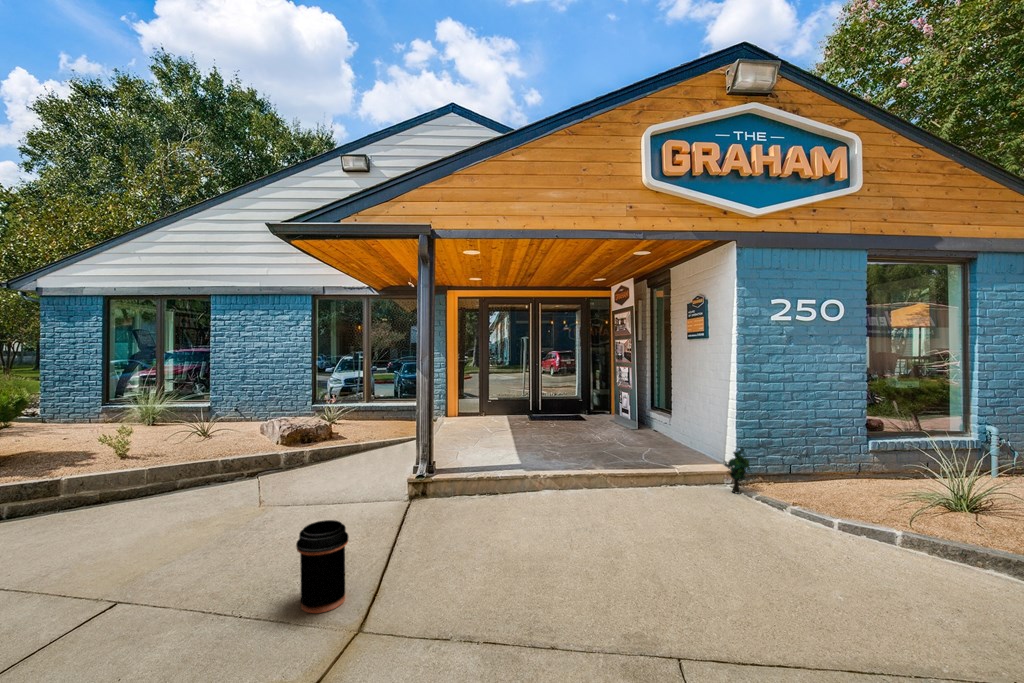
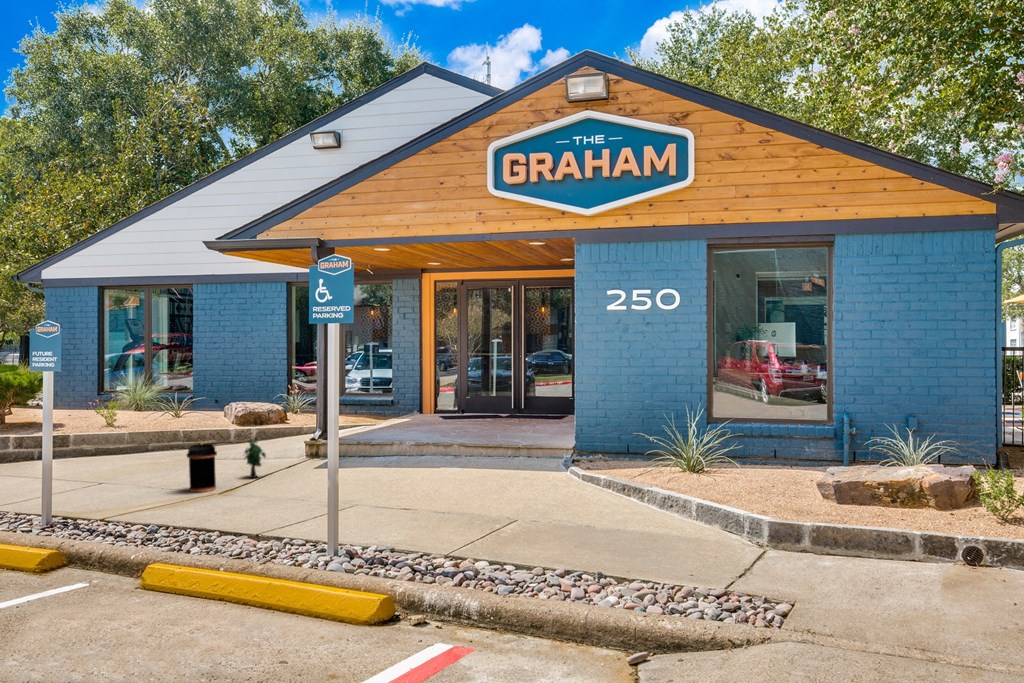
decorative plant: present [724,448,750,494] -> present [245,437,266,478]

